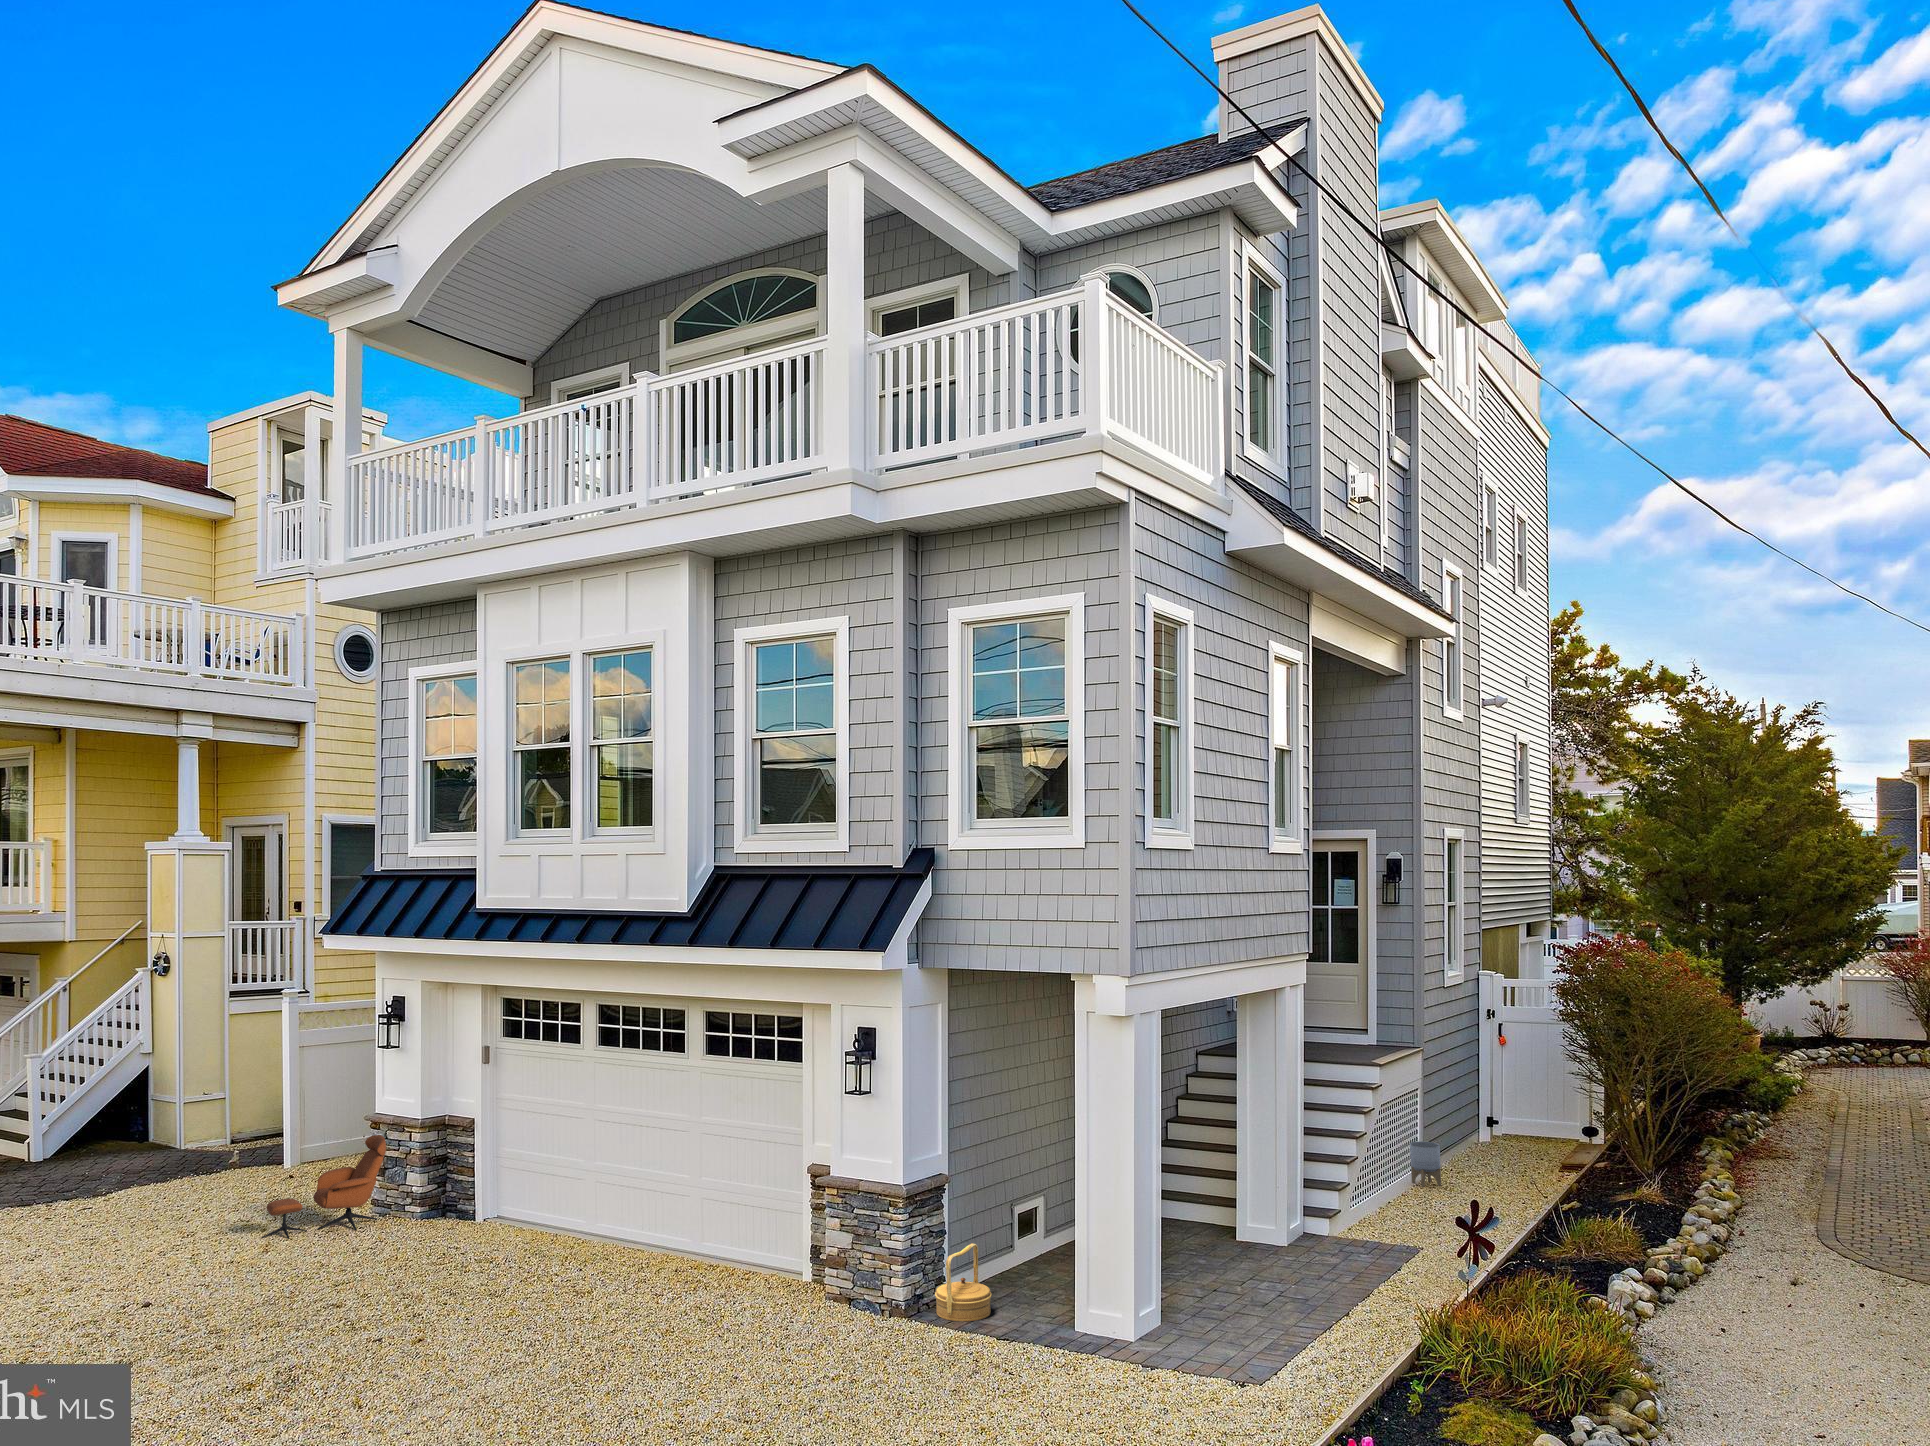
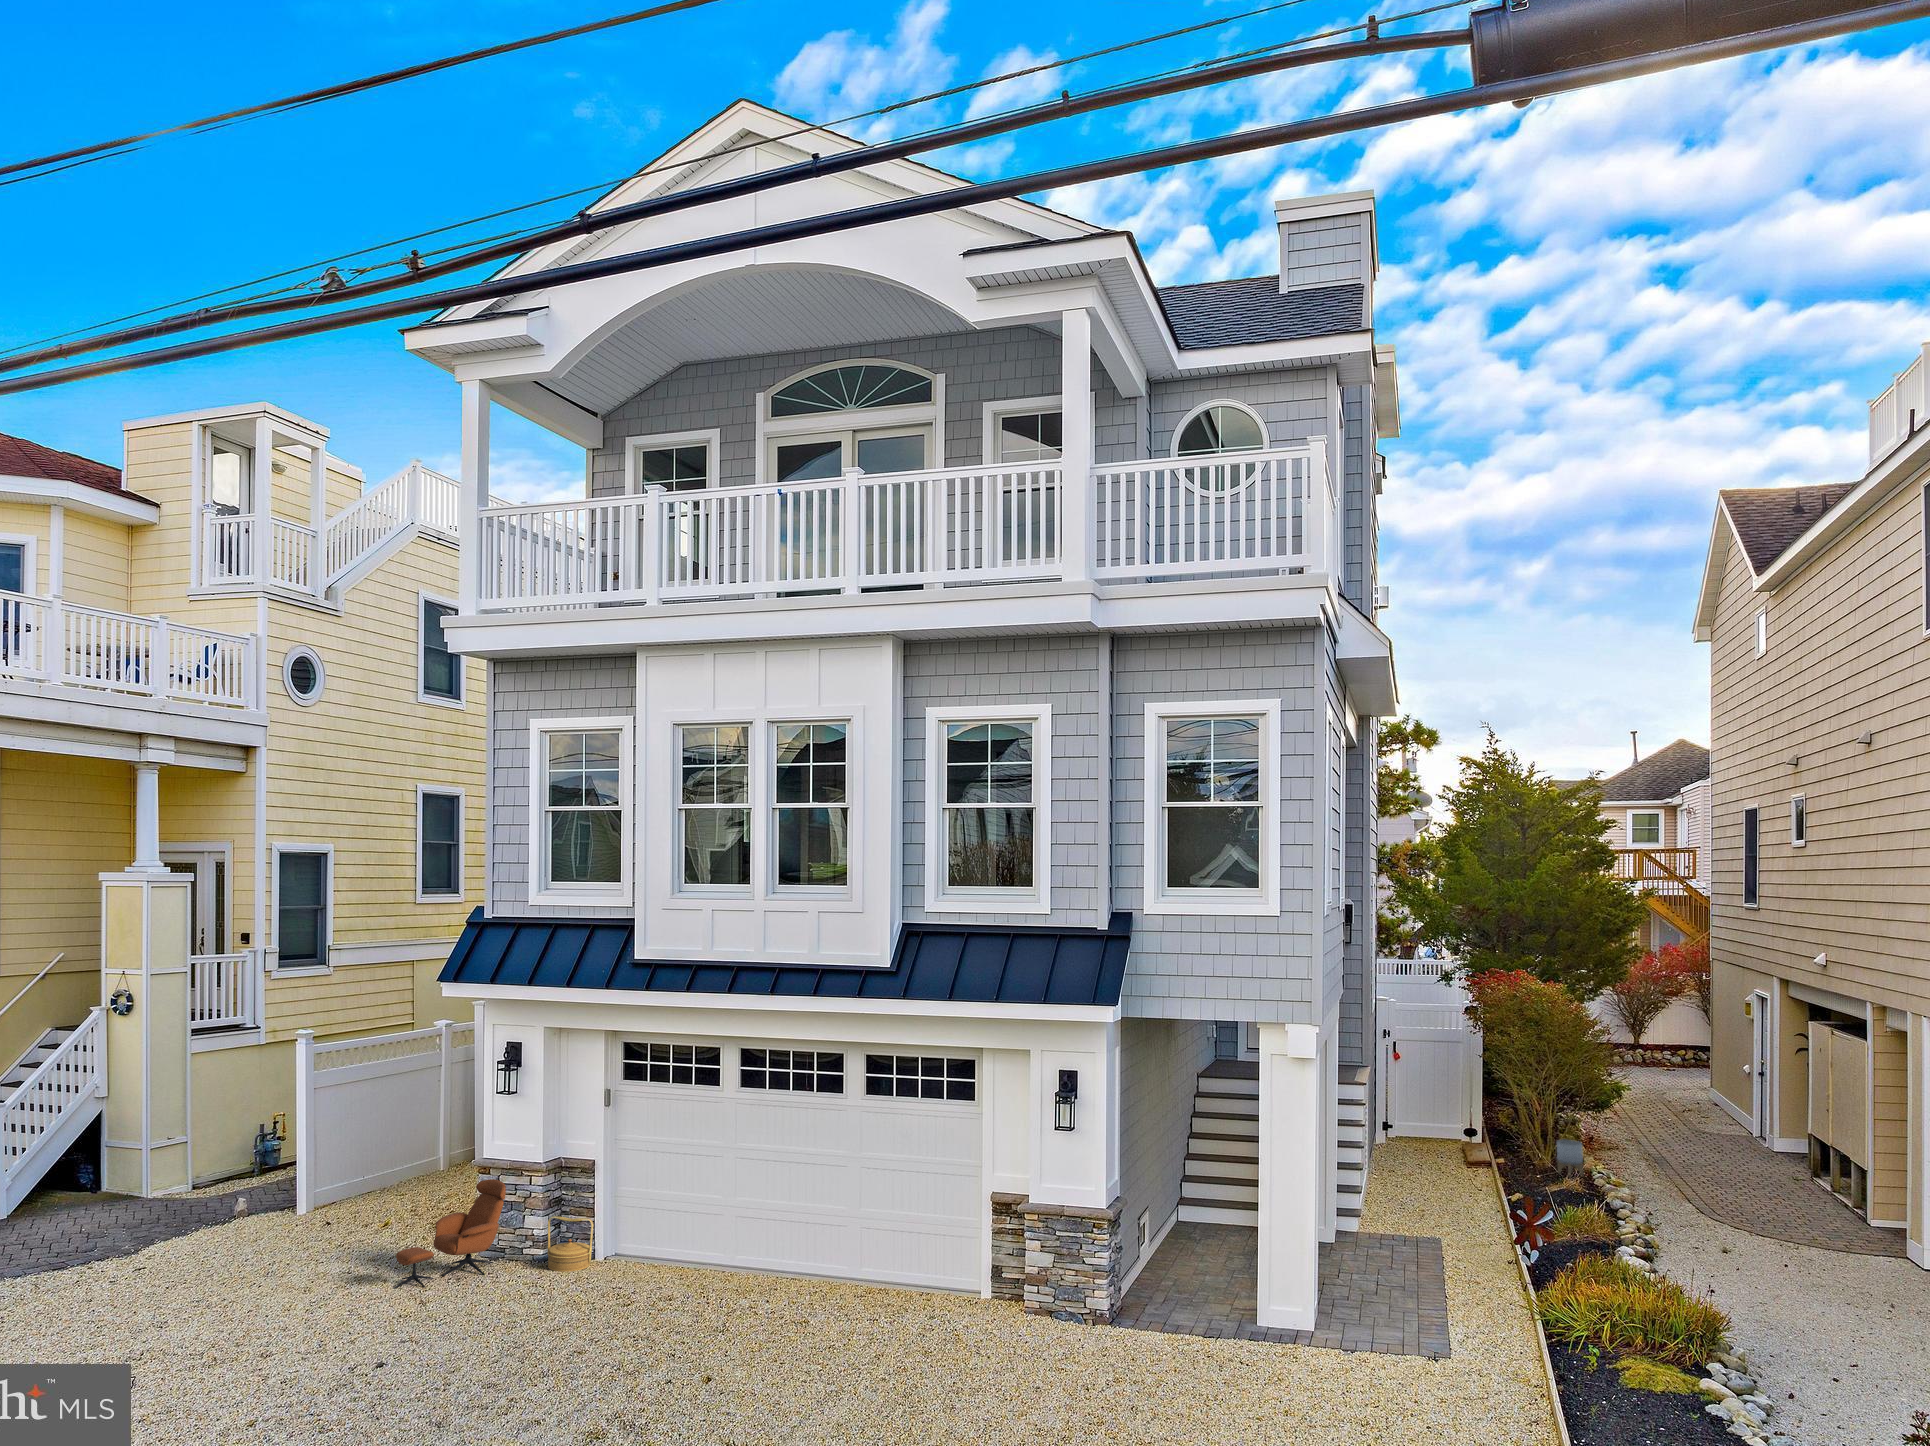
planter: present [1410,1141,1441,1187] -> present [1557,1140,1583,1178]
woven basket: present [935,1243,992,1321] -> present [547,1216,594,1272]

